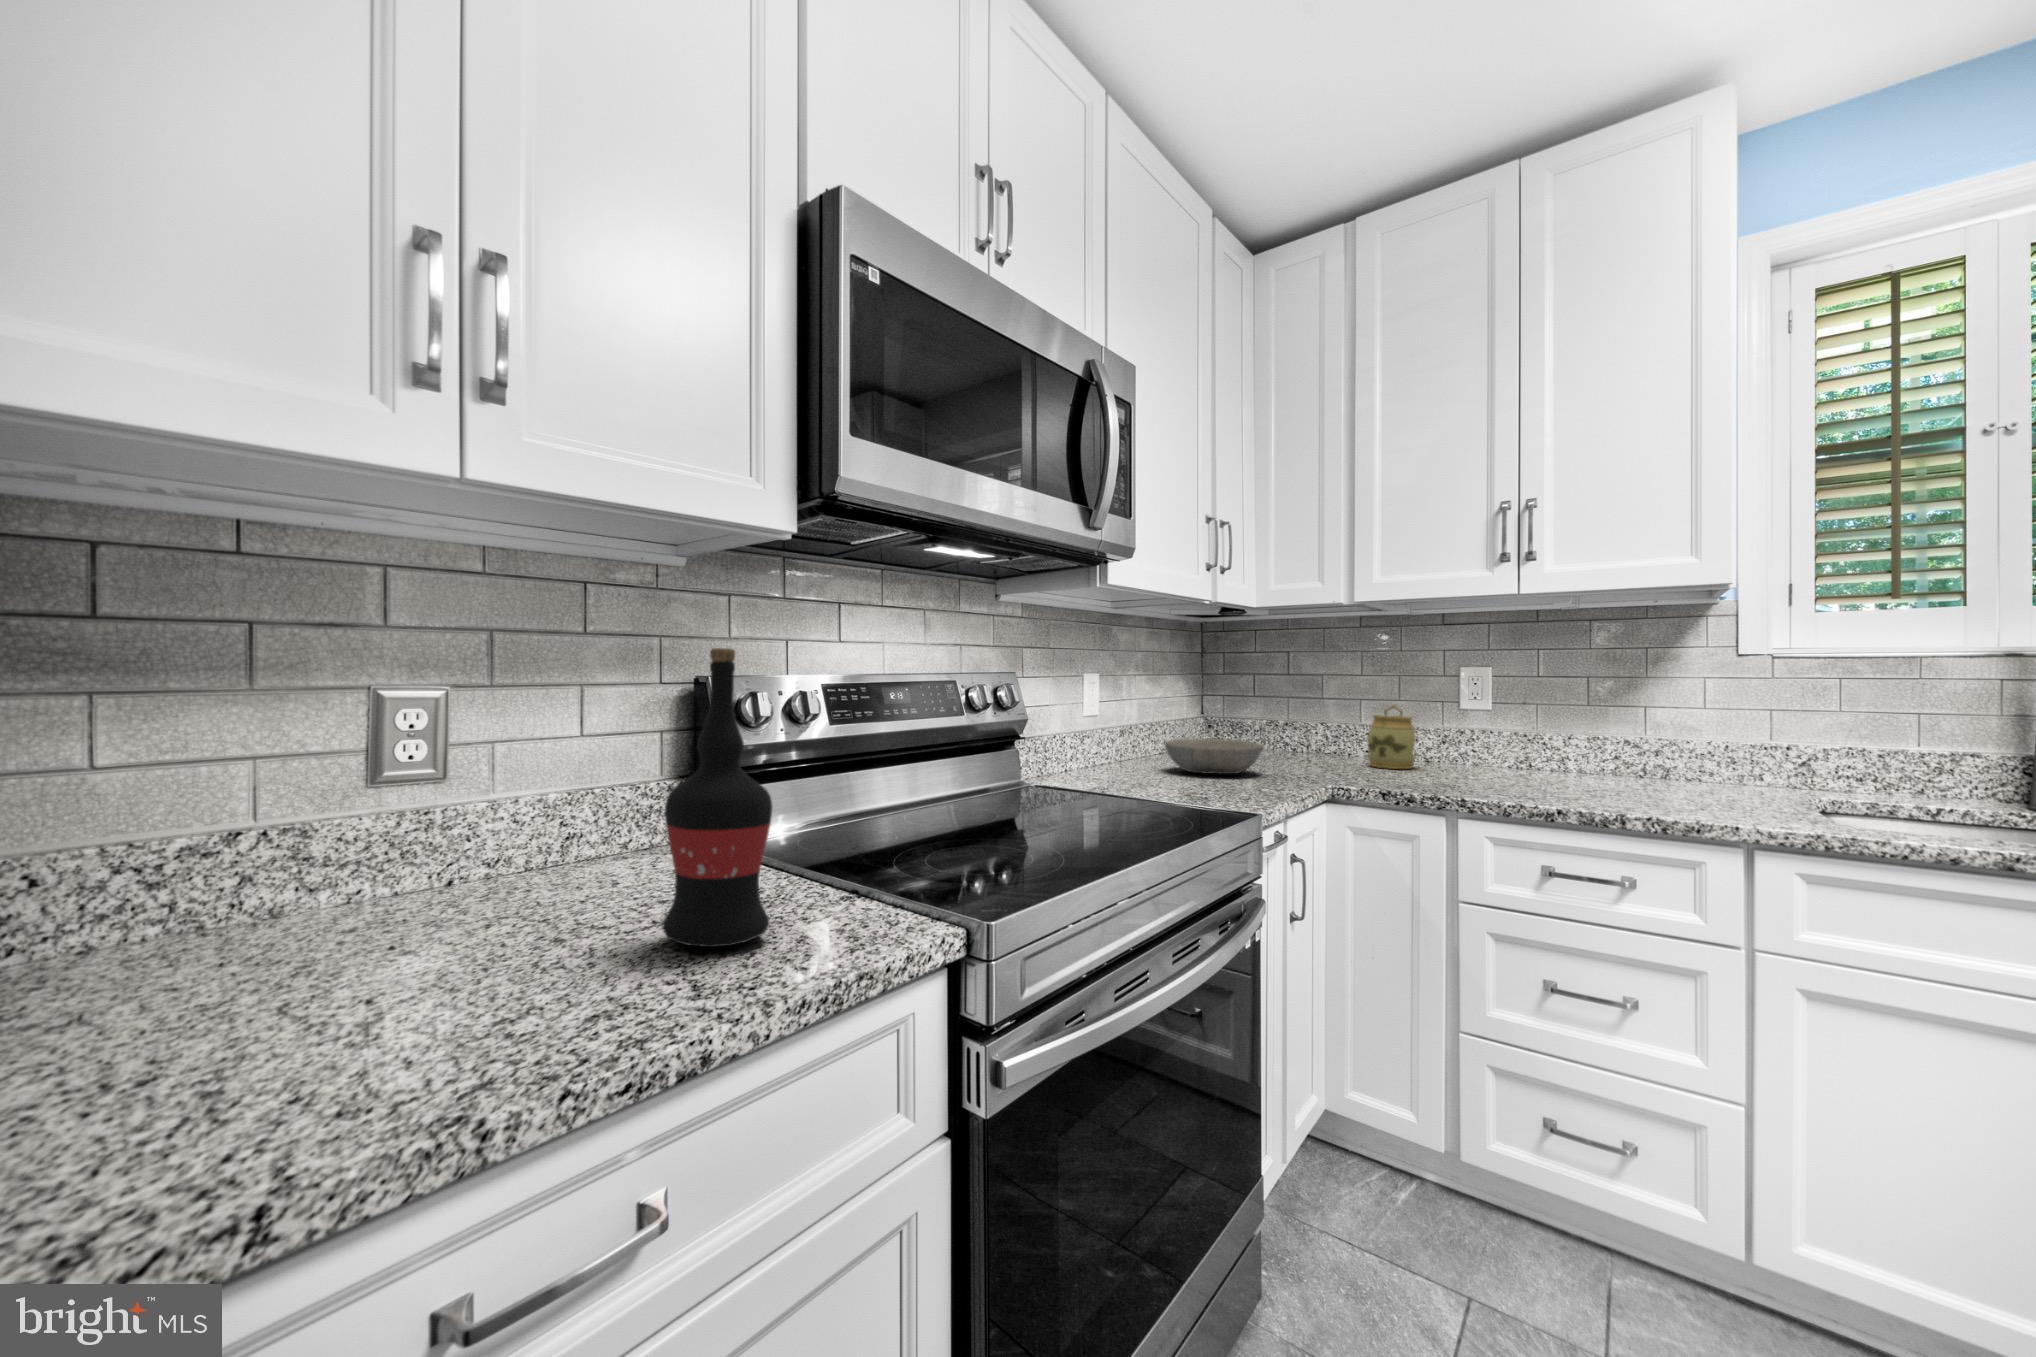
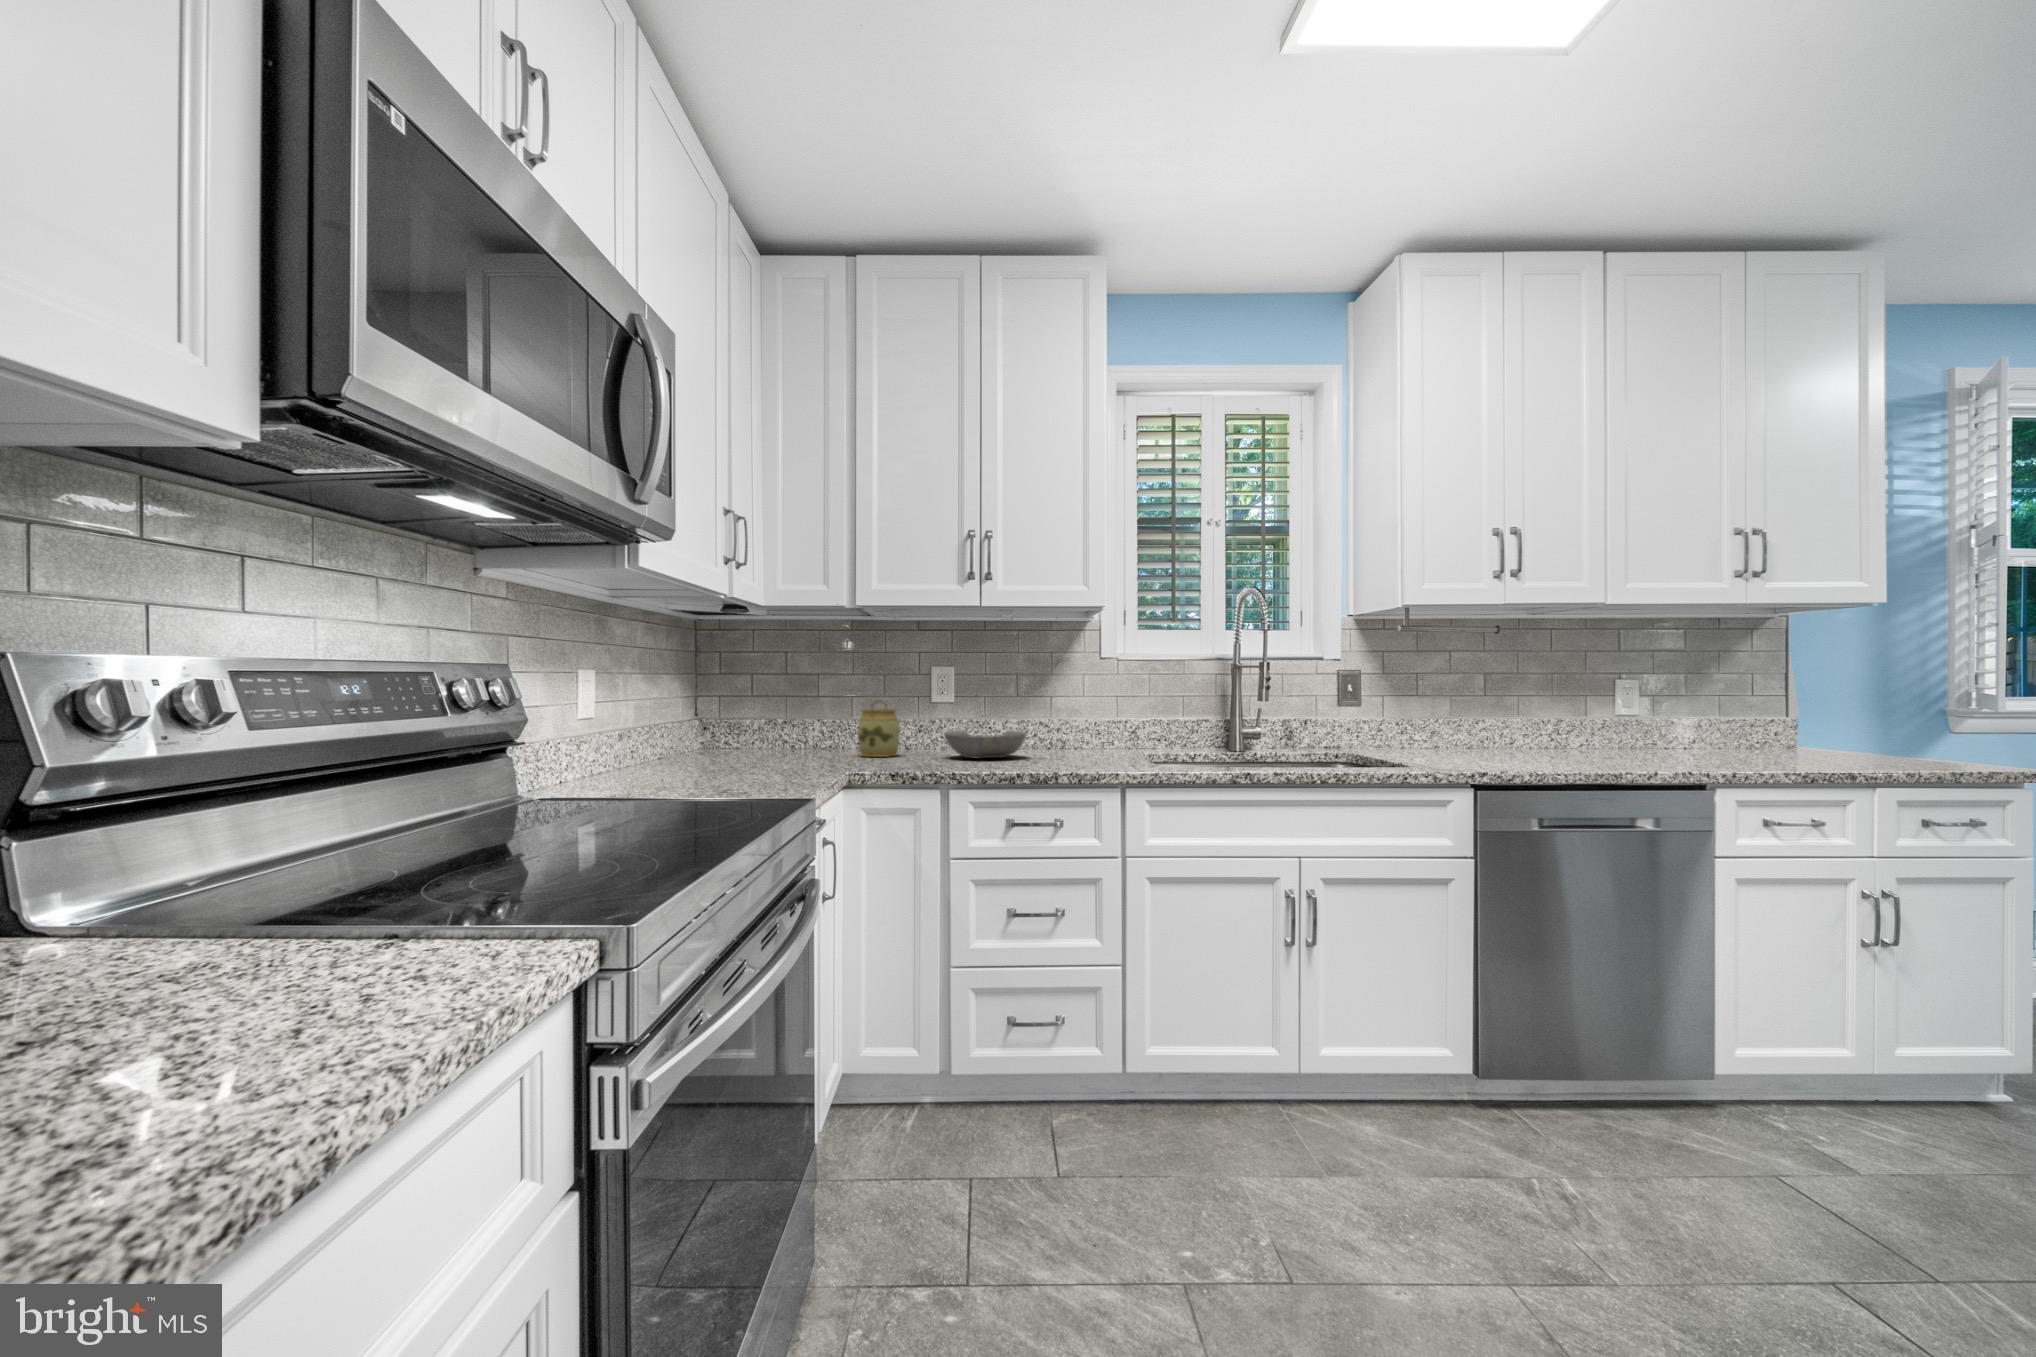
wine bottle: present [662,648,772,947] -> none [137,584,333,1021]
bowl: present [1164,738,1264,774] -> present [944,730,1026,759]

